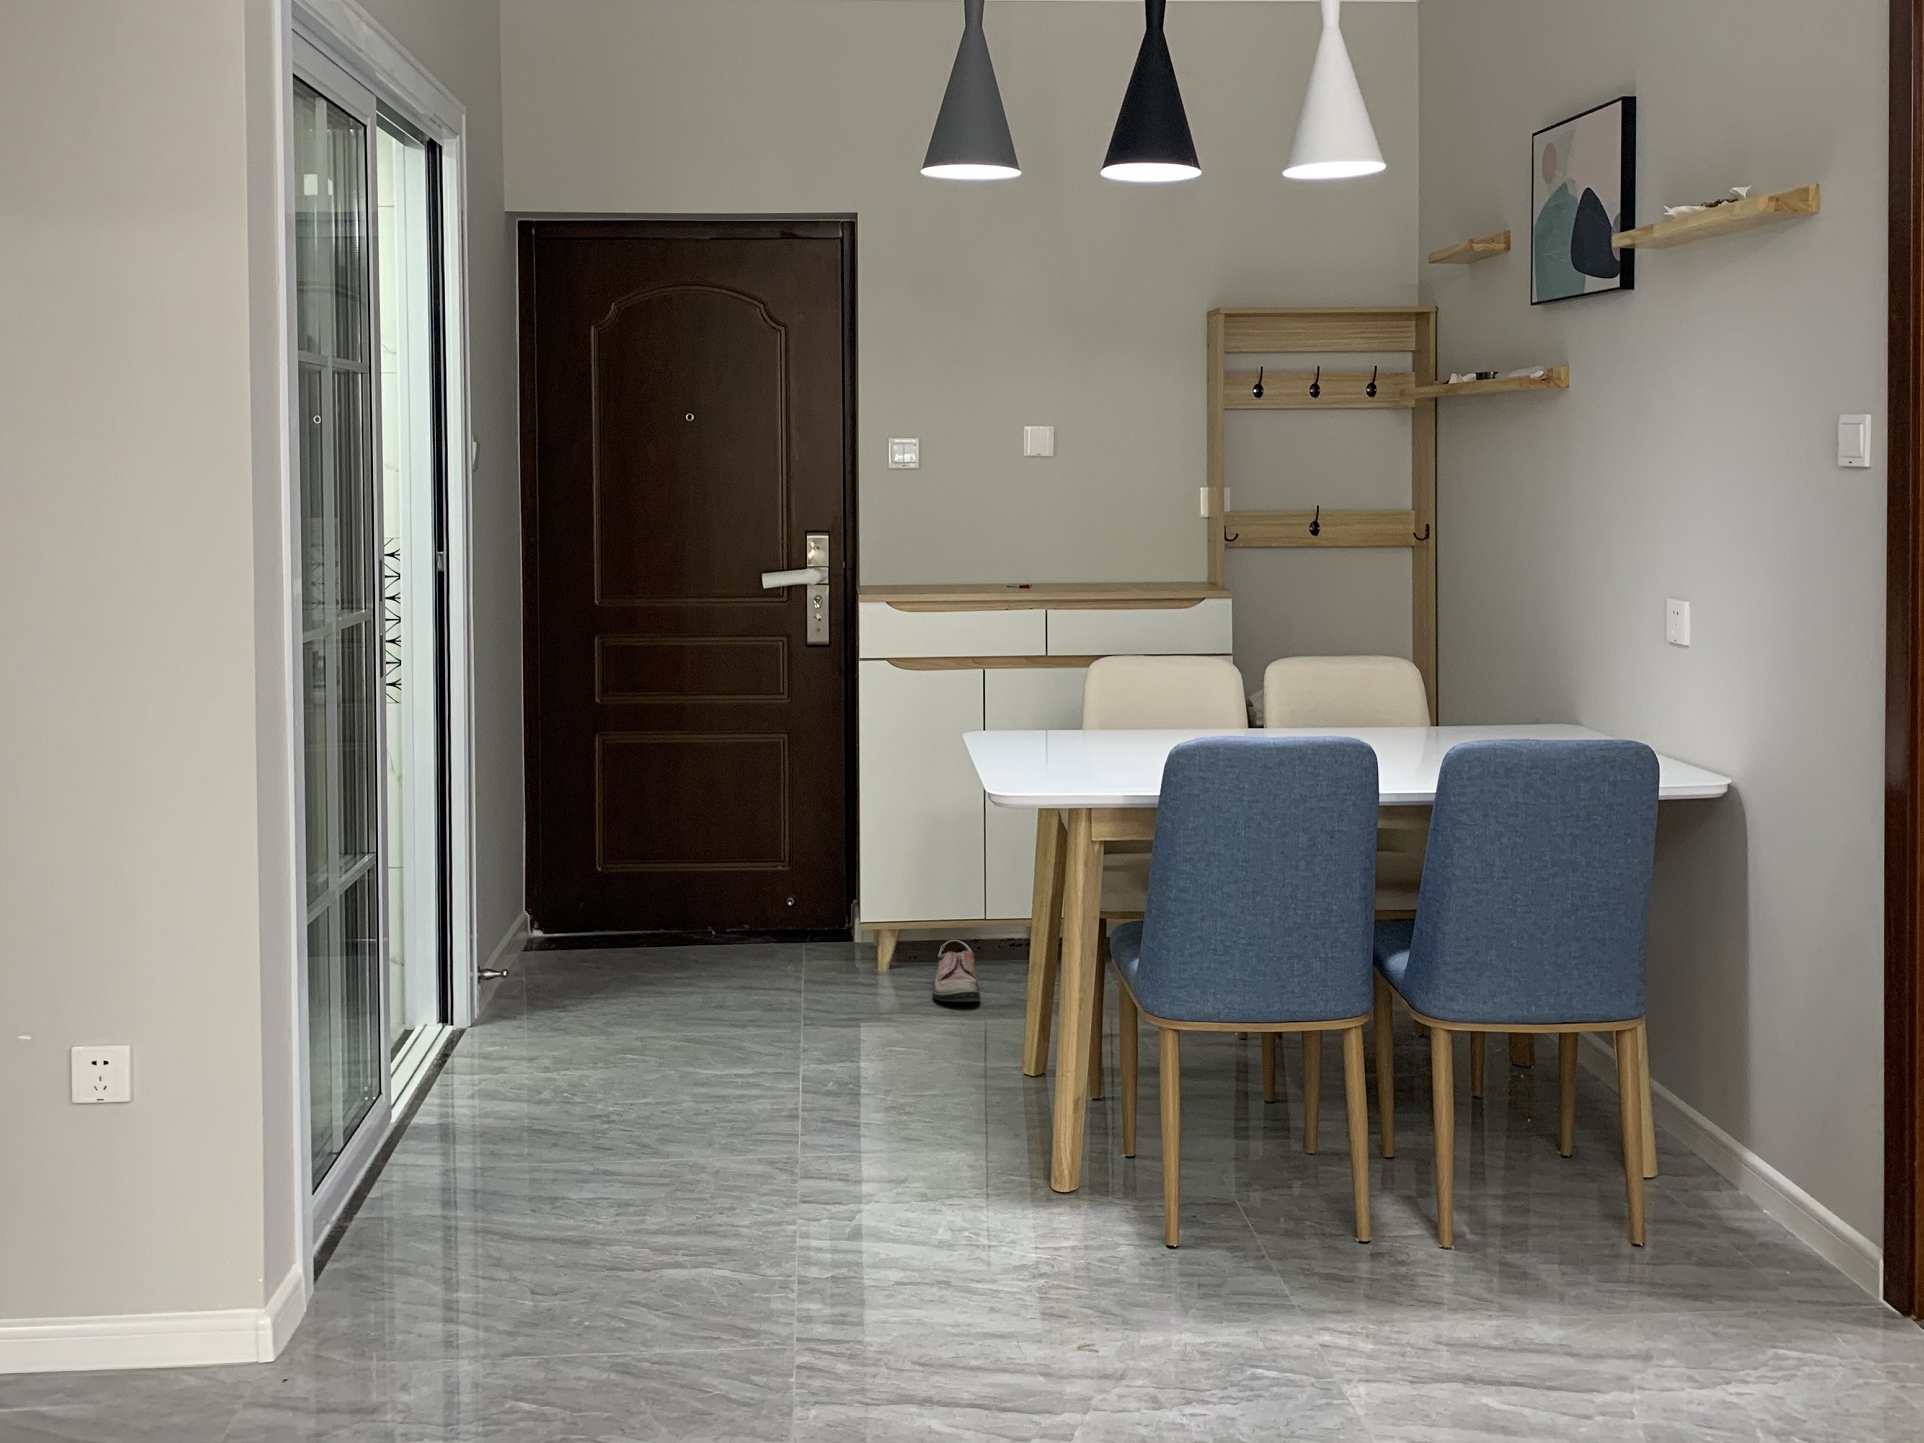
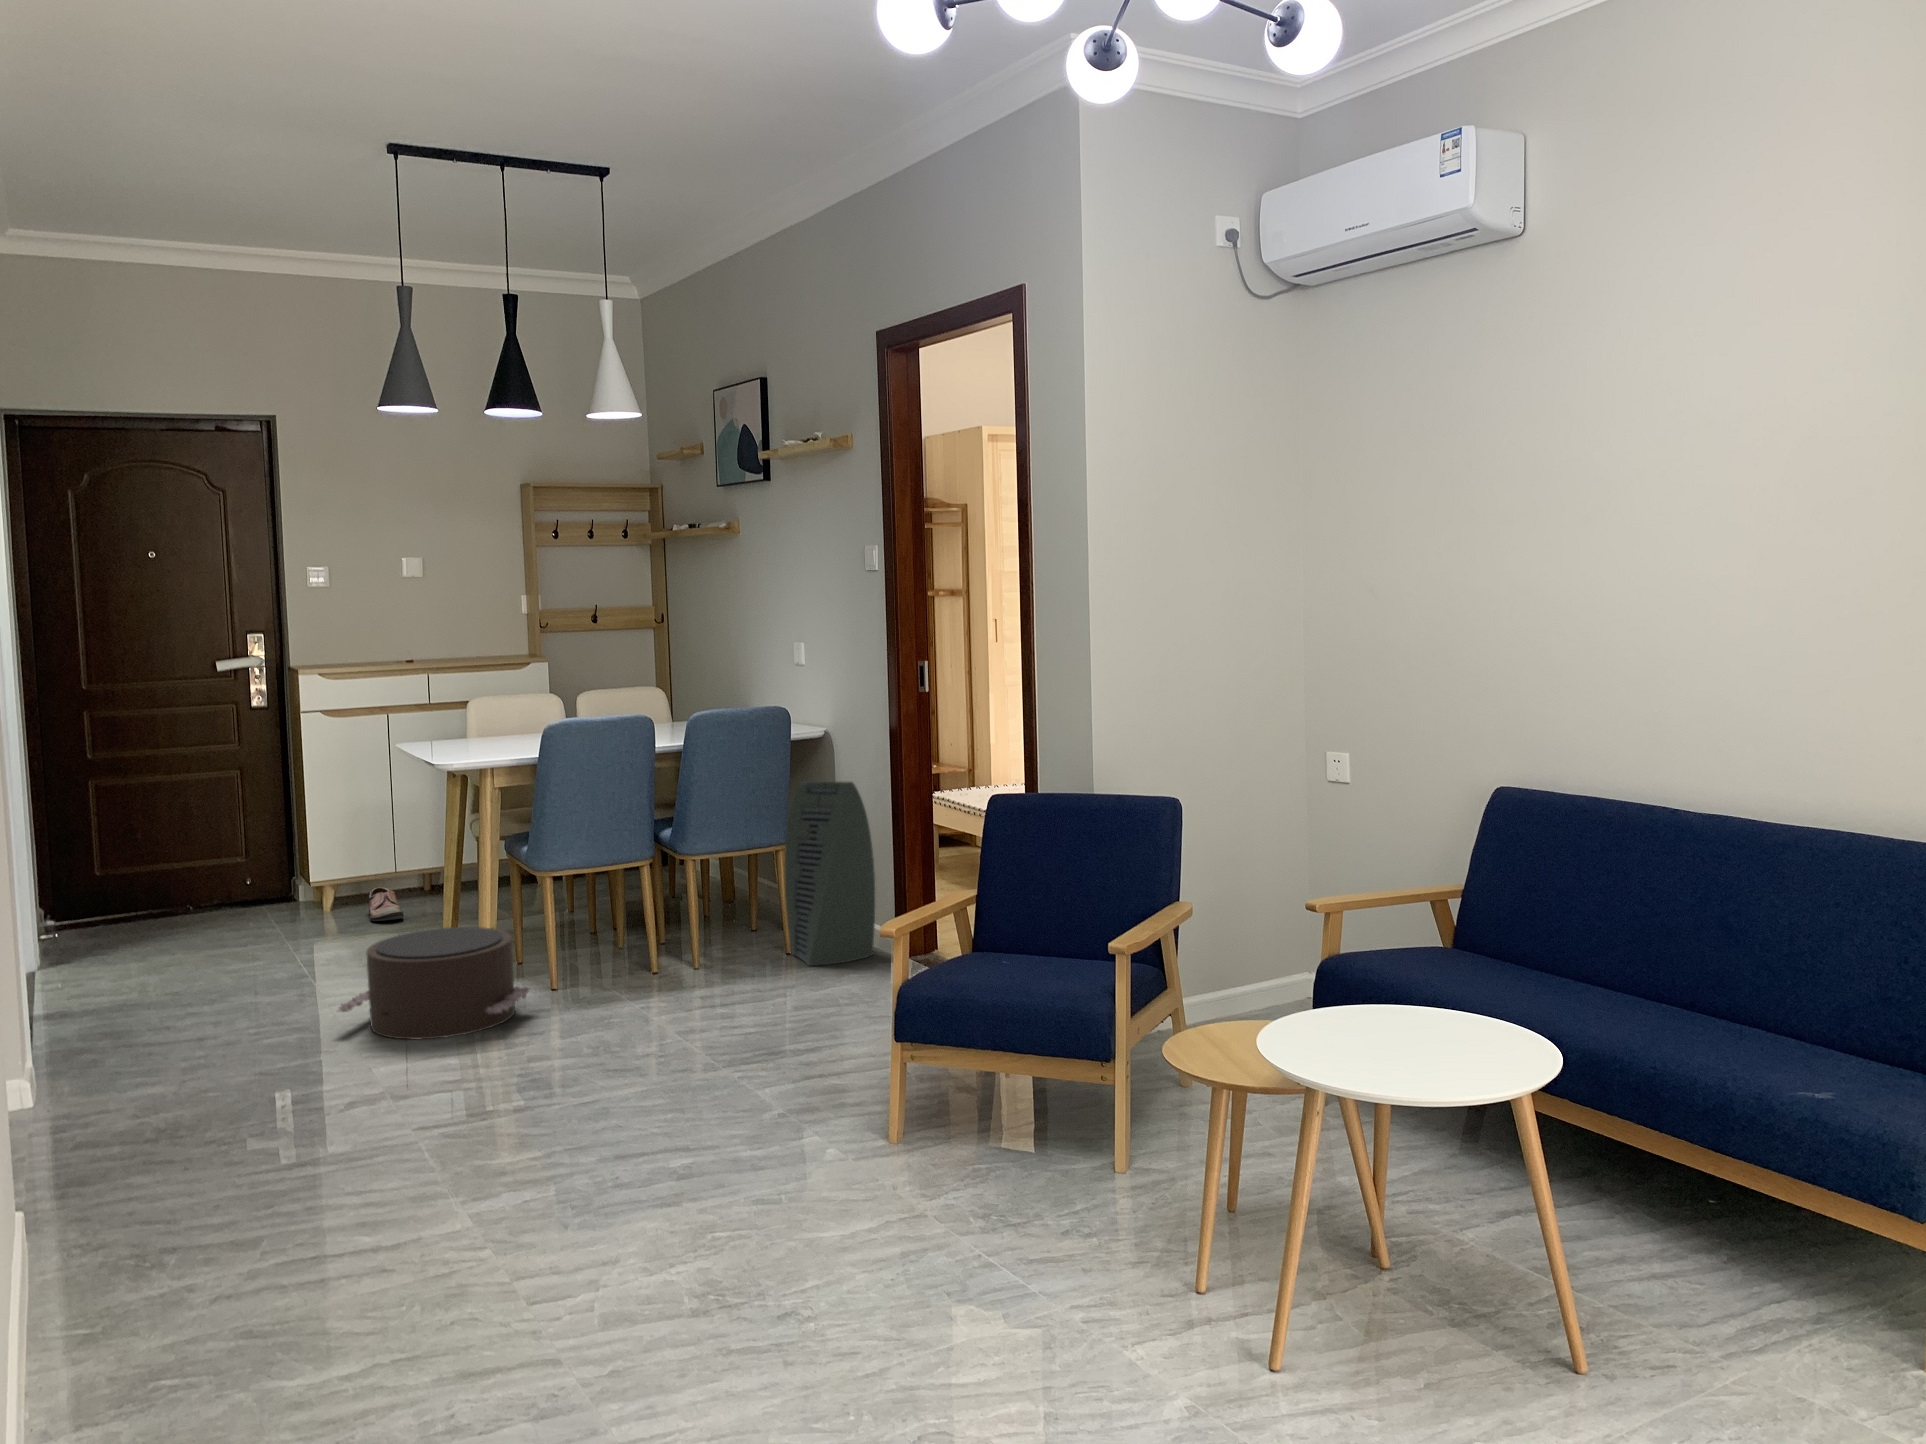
air purifier: none [1639,898,1845,1306] -> present [785,781,875,966]
pouf: none [765,1104,1111,1356] -> present [338,927,530,1039]

